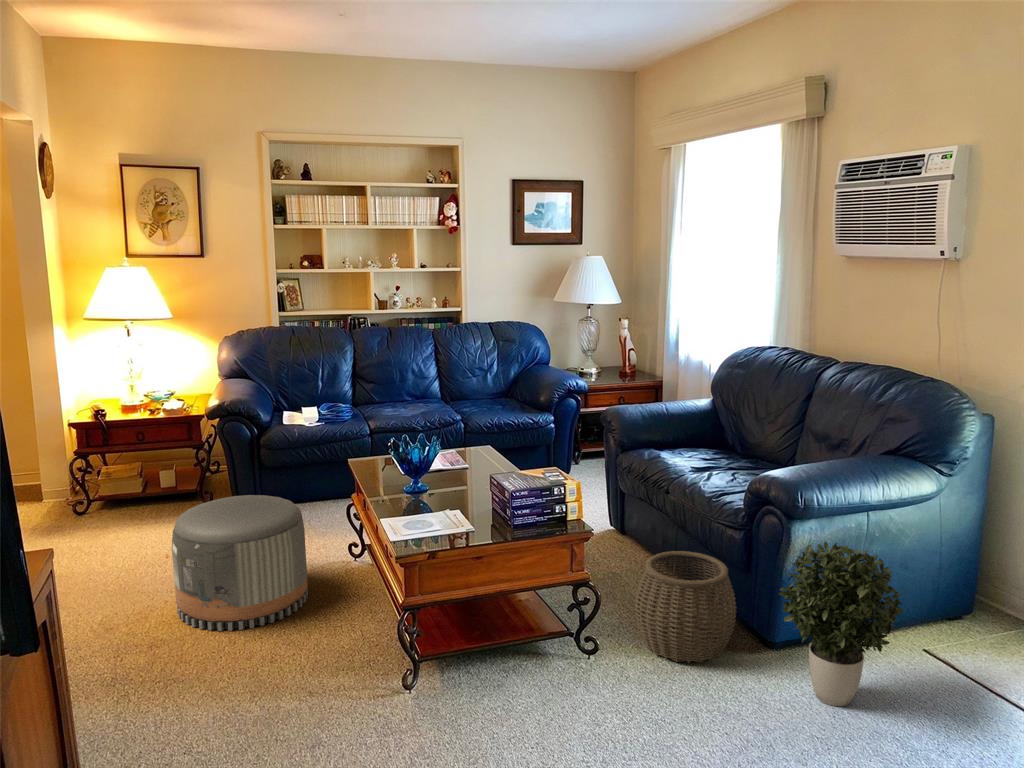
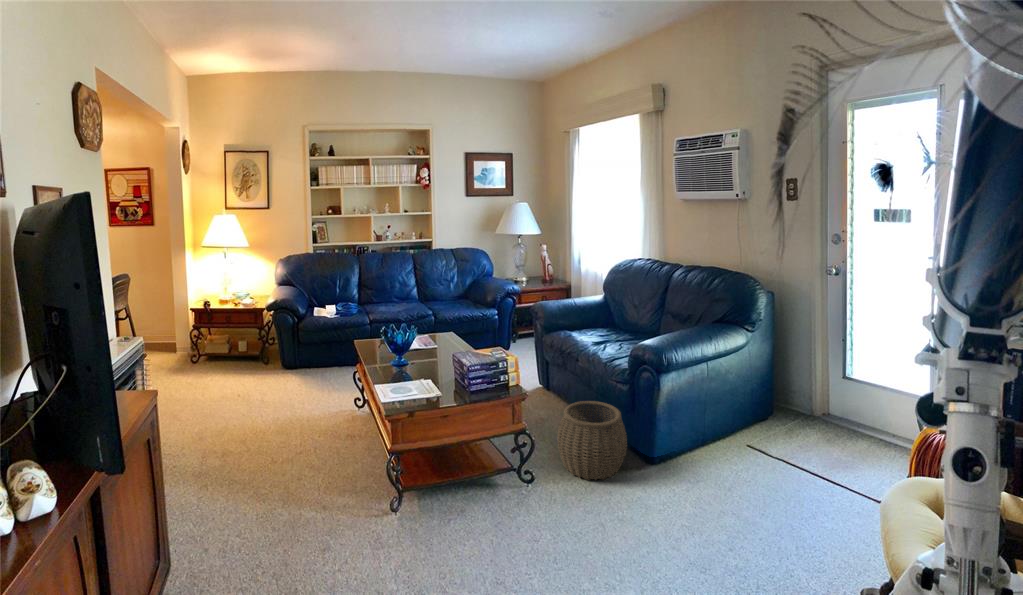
pouf: present [172,495,308,631] -> none [220,372,326,473]
potted plant: present [779,542,904,706] -> none [659,393,747,508]

